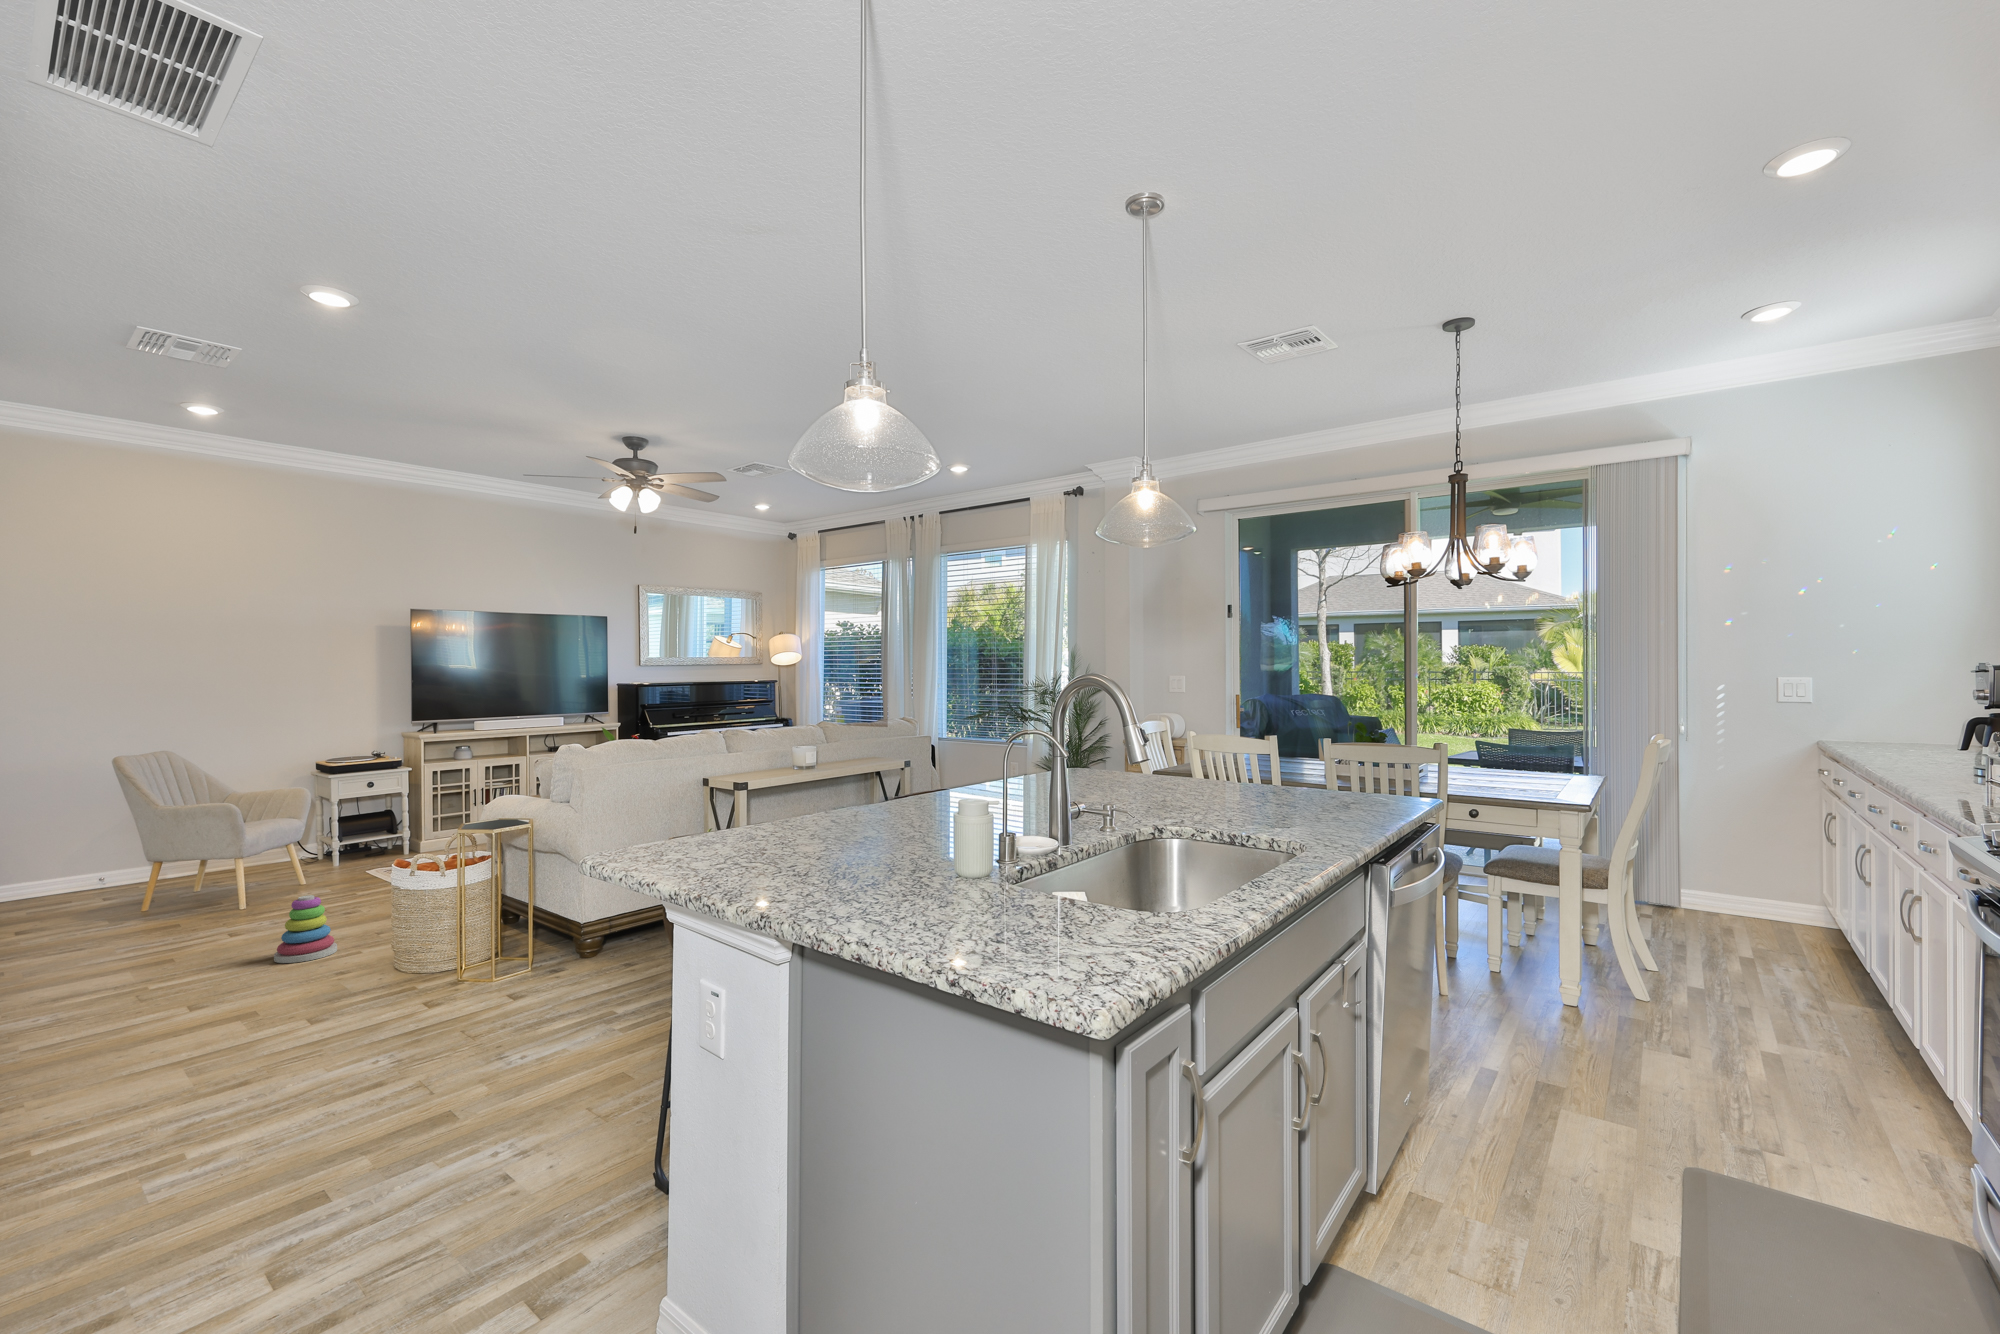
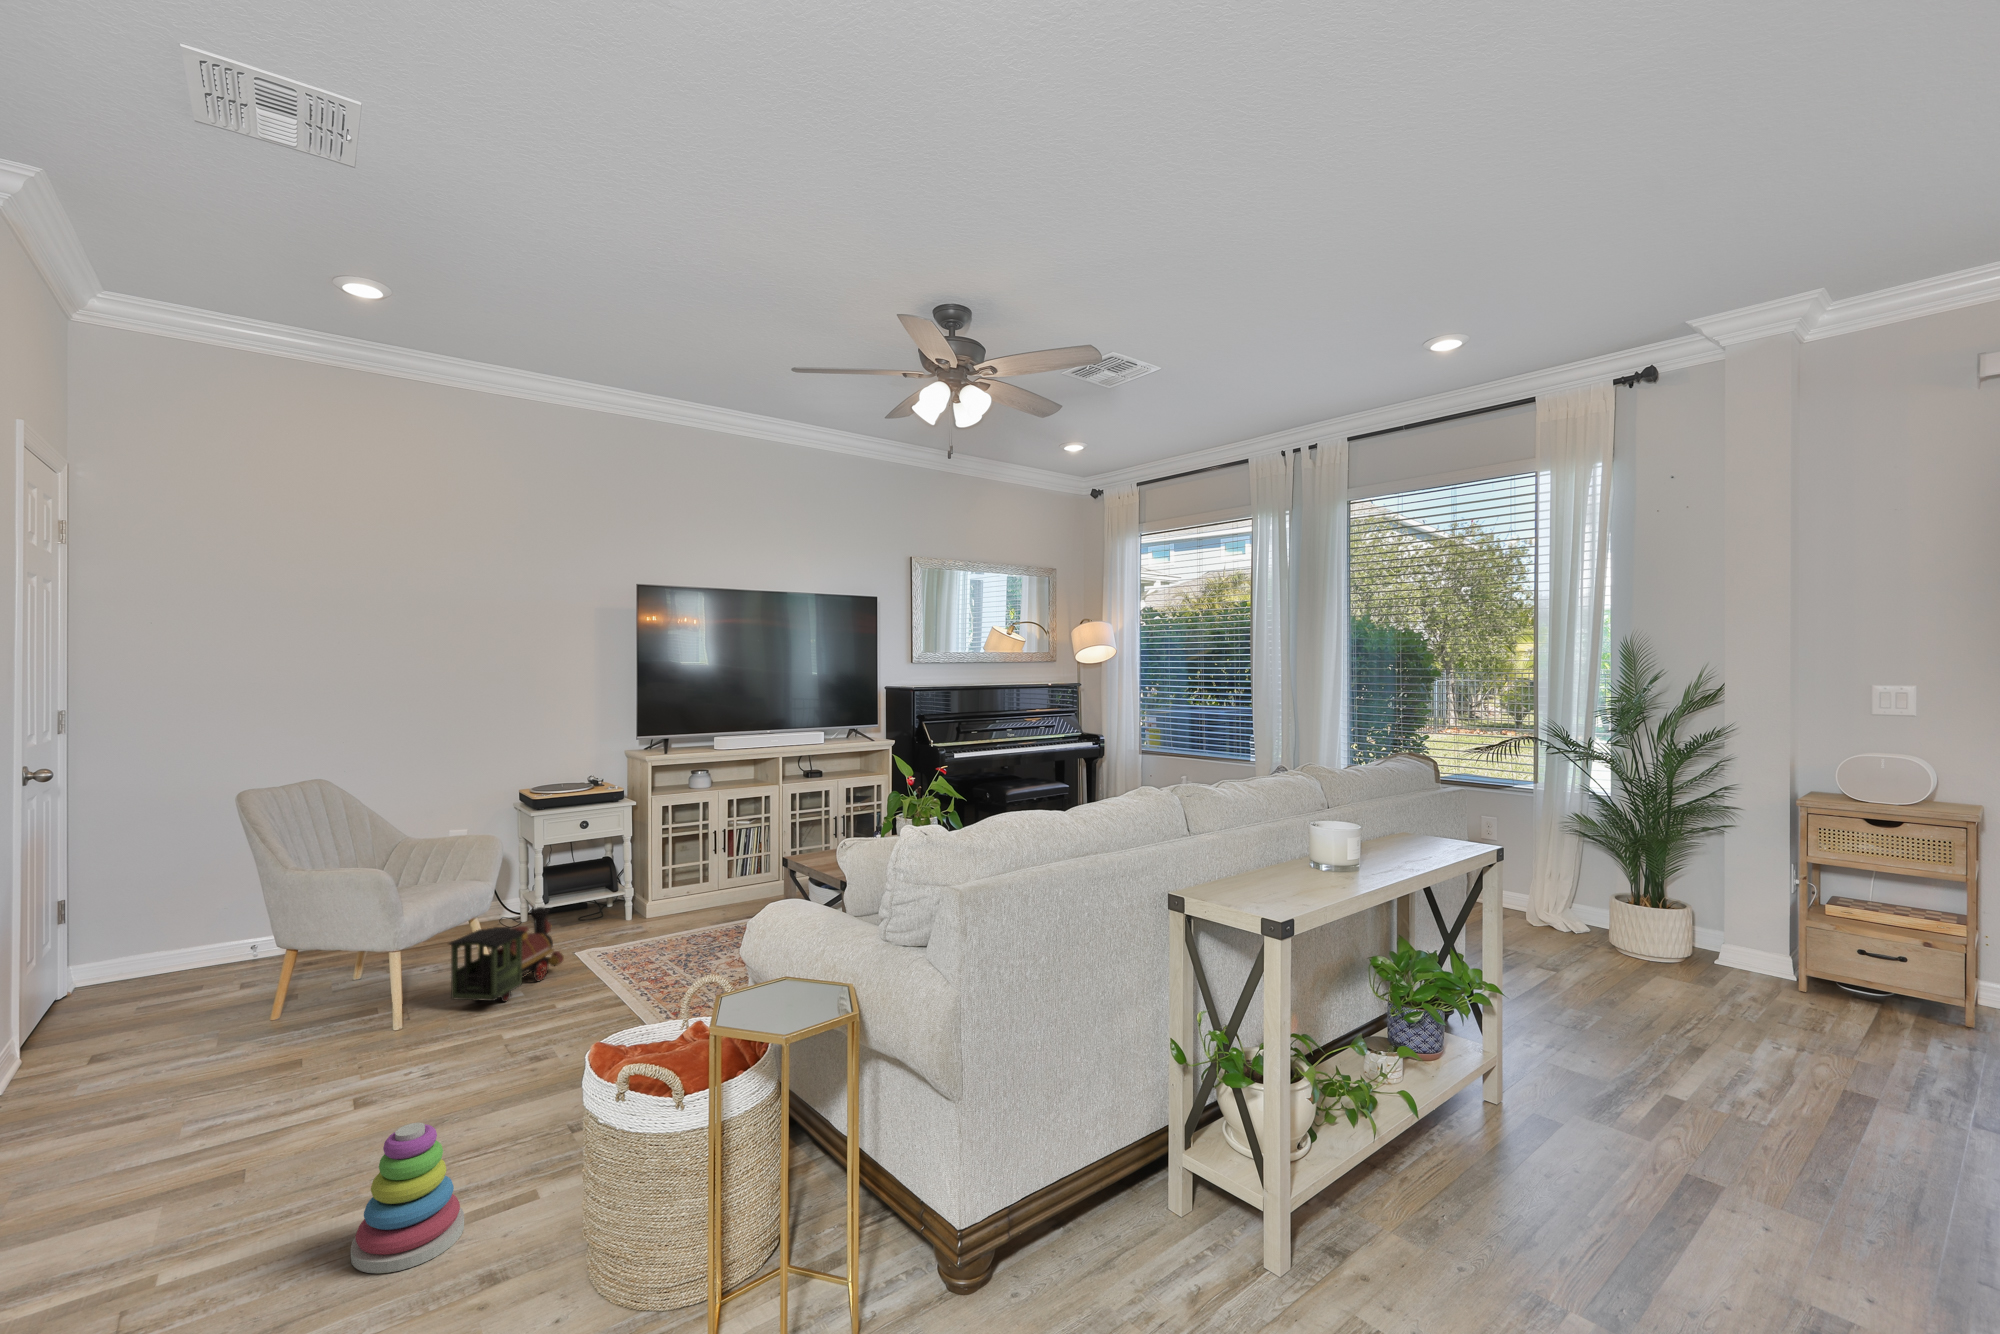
toy train: none [280,833,362,891] -> present [449,907,564,1002]

